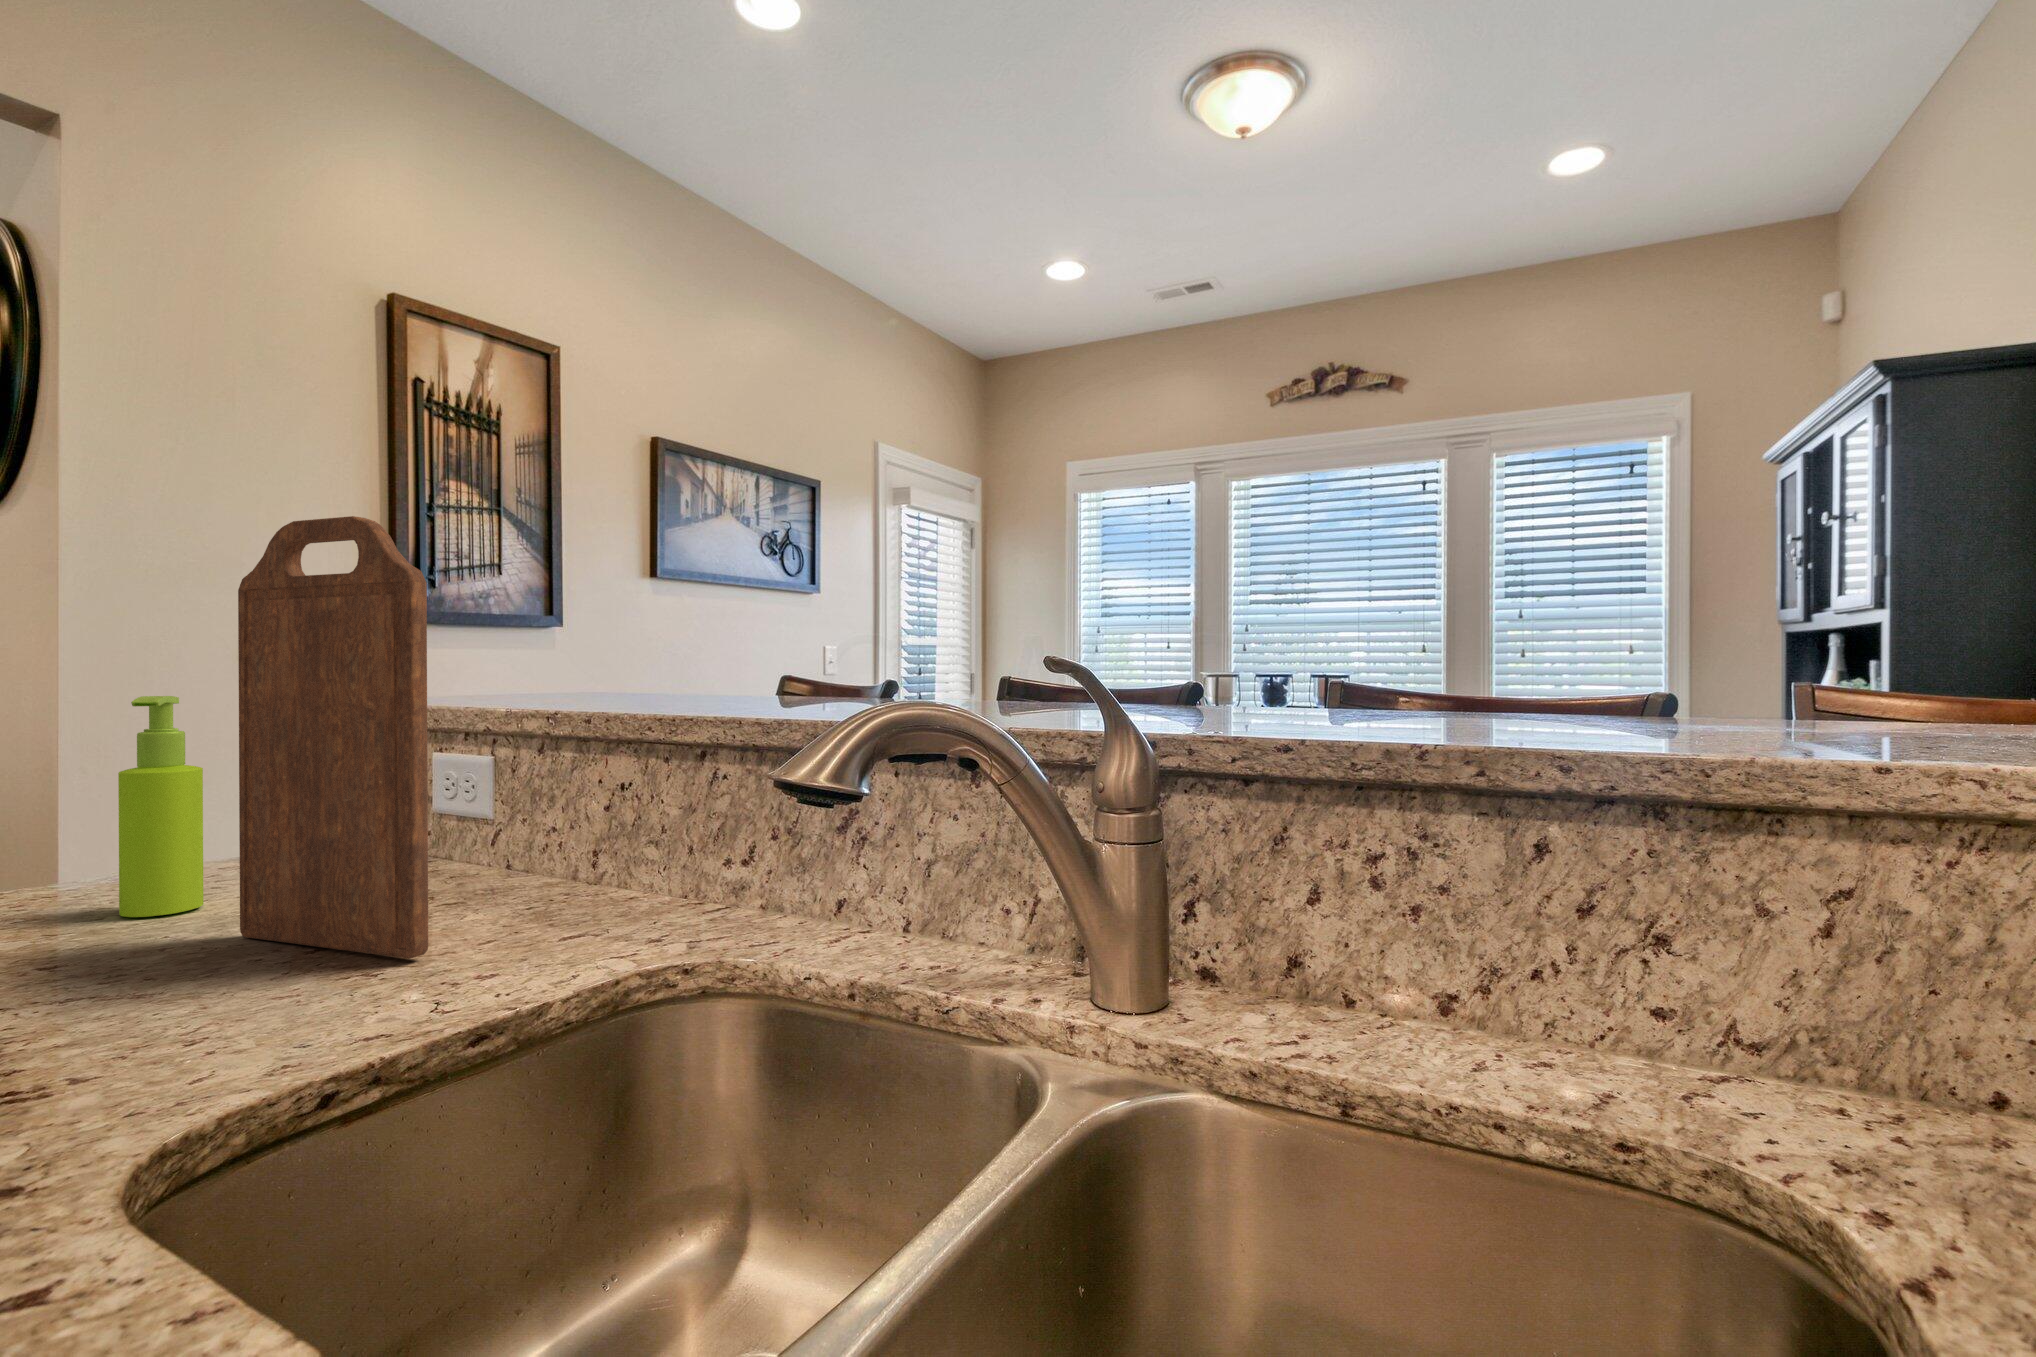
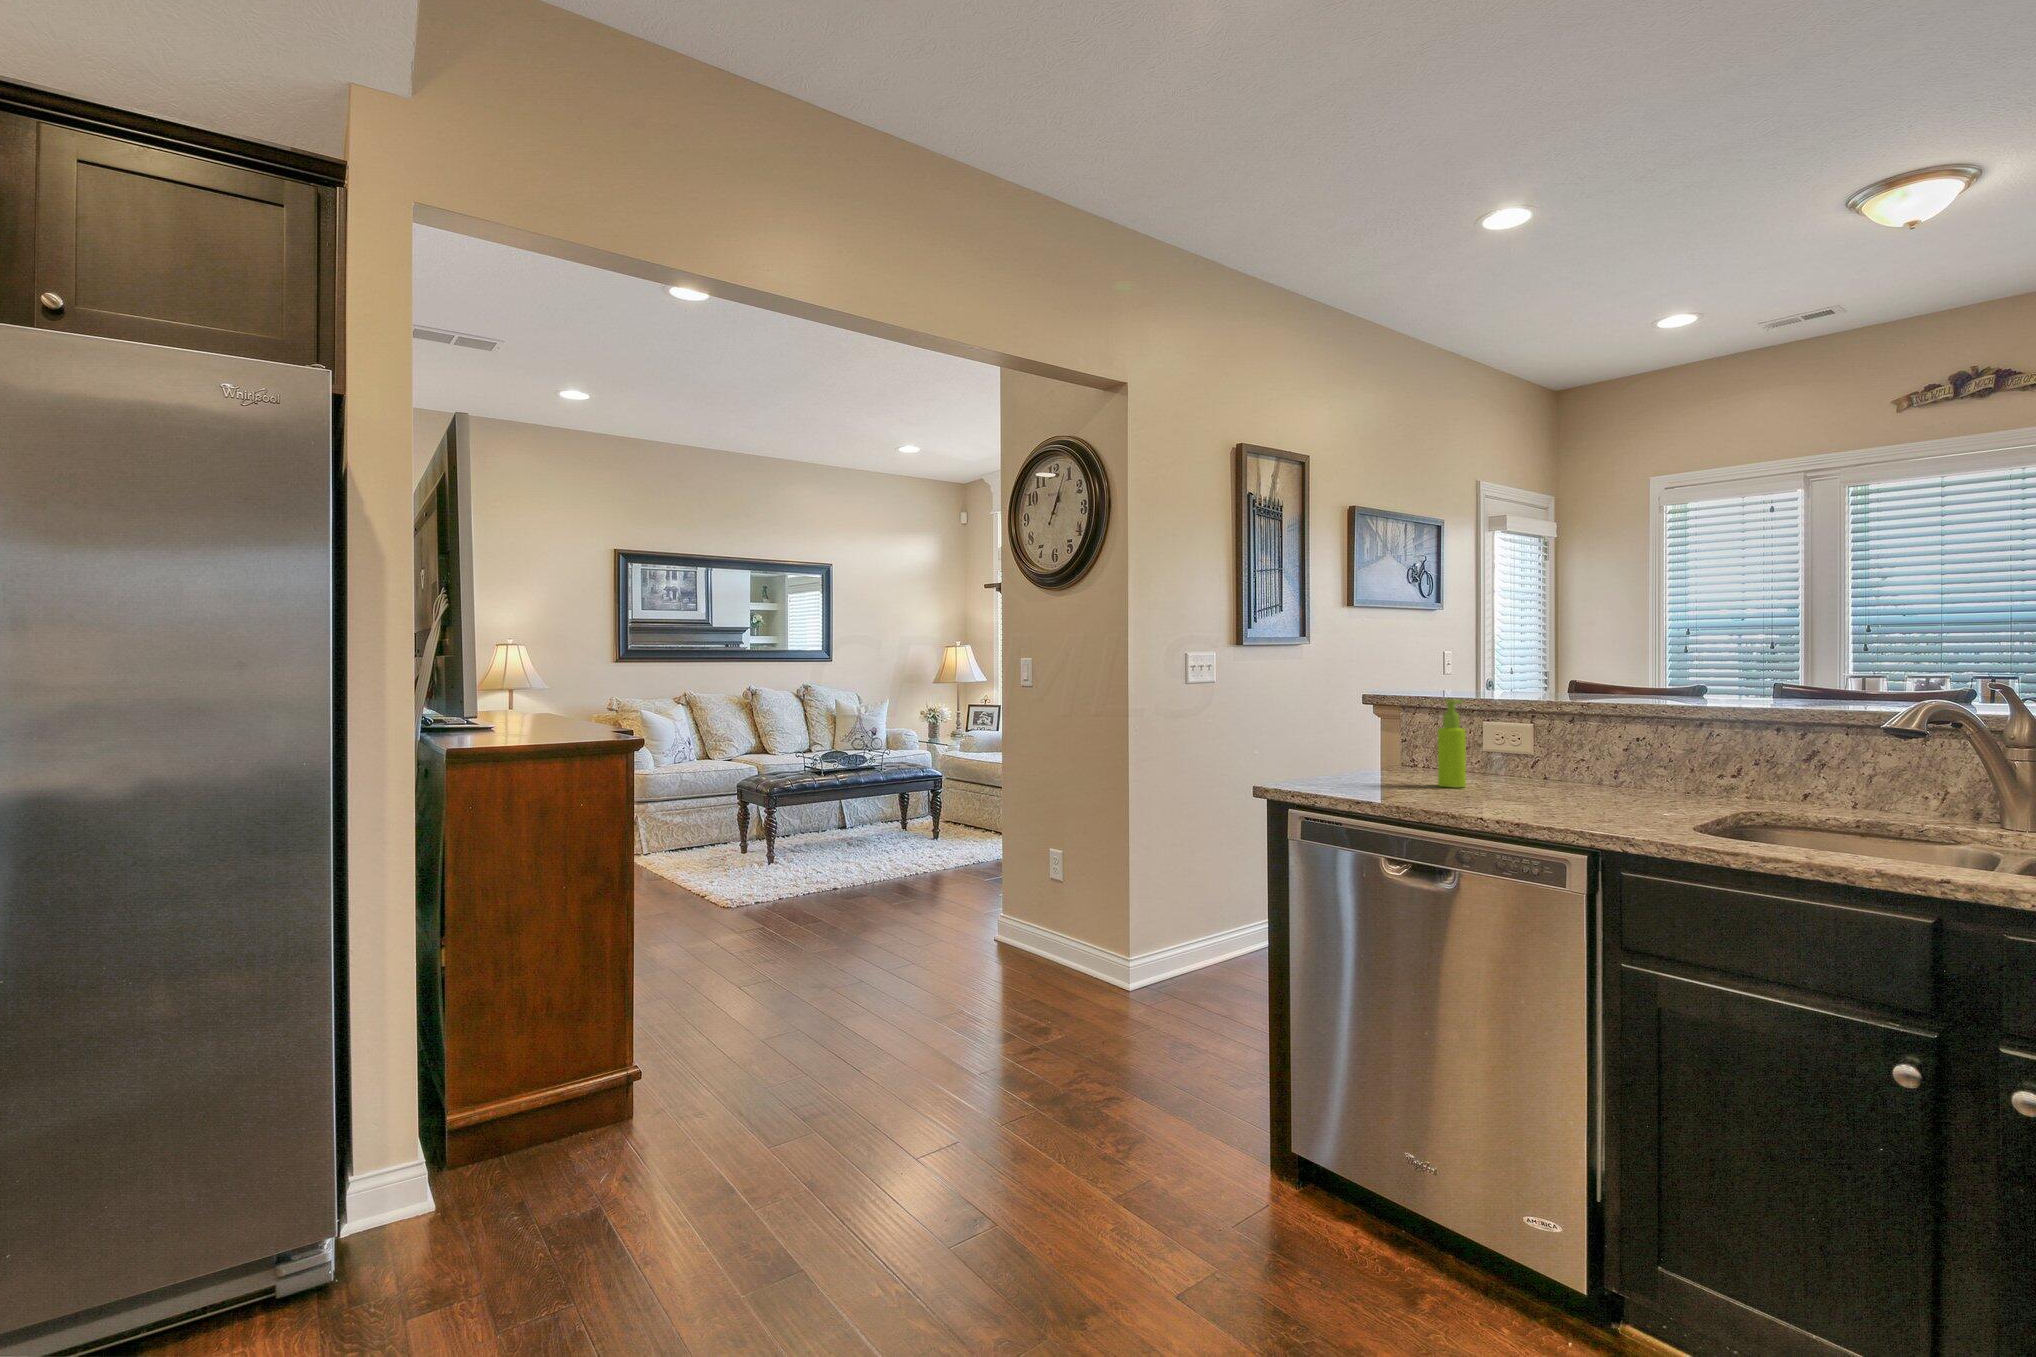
cutting board: present [238,516,428,959] -> none [1523,631,1634,803]

